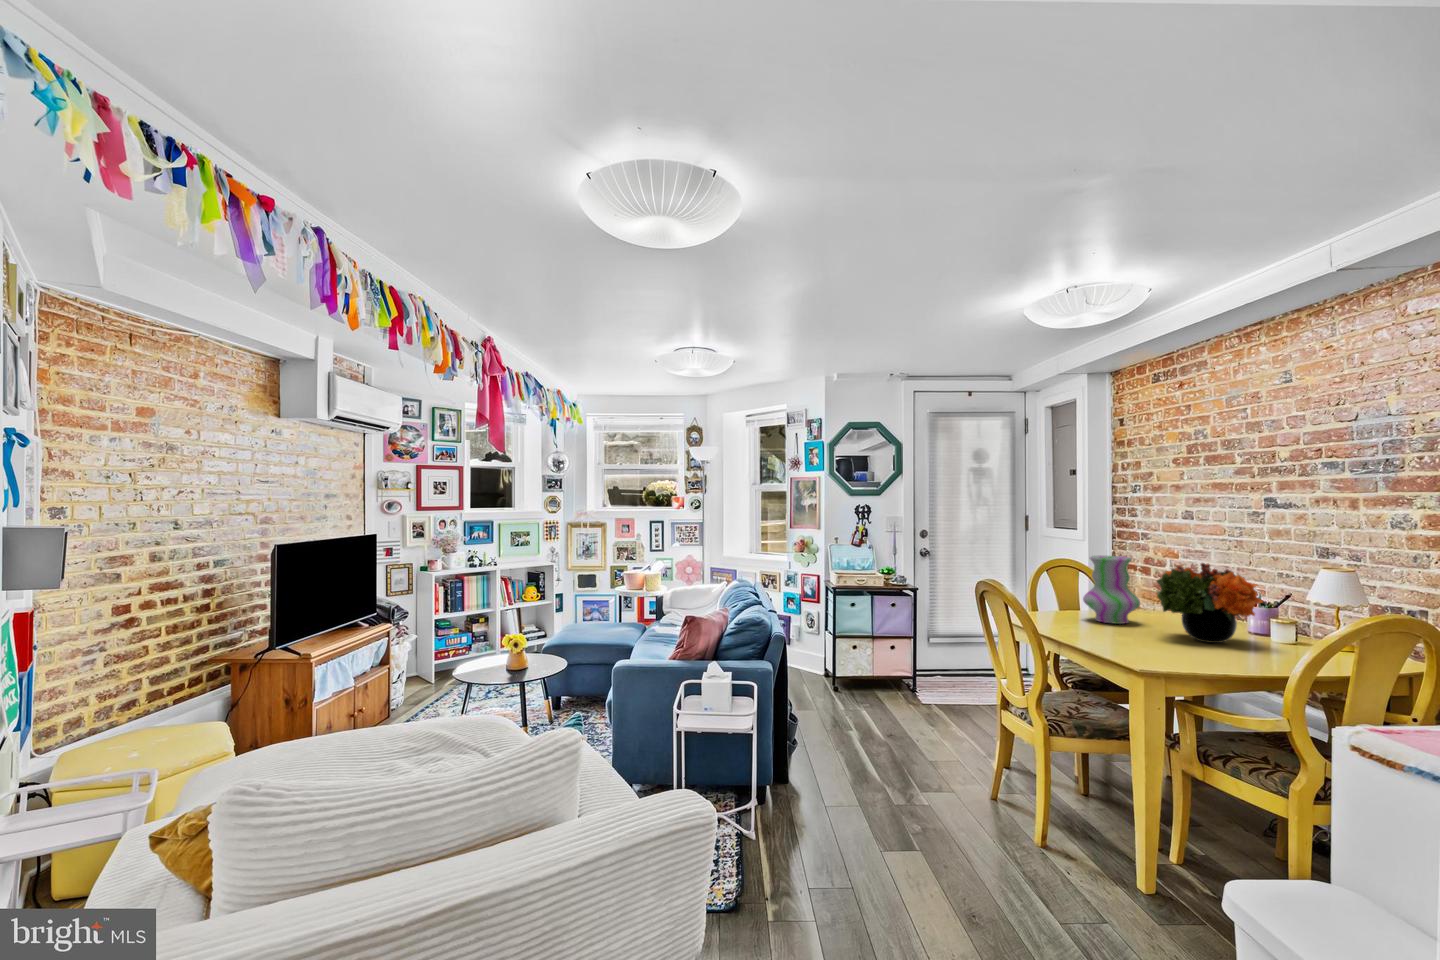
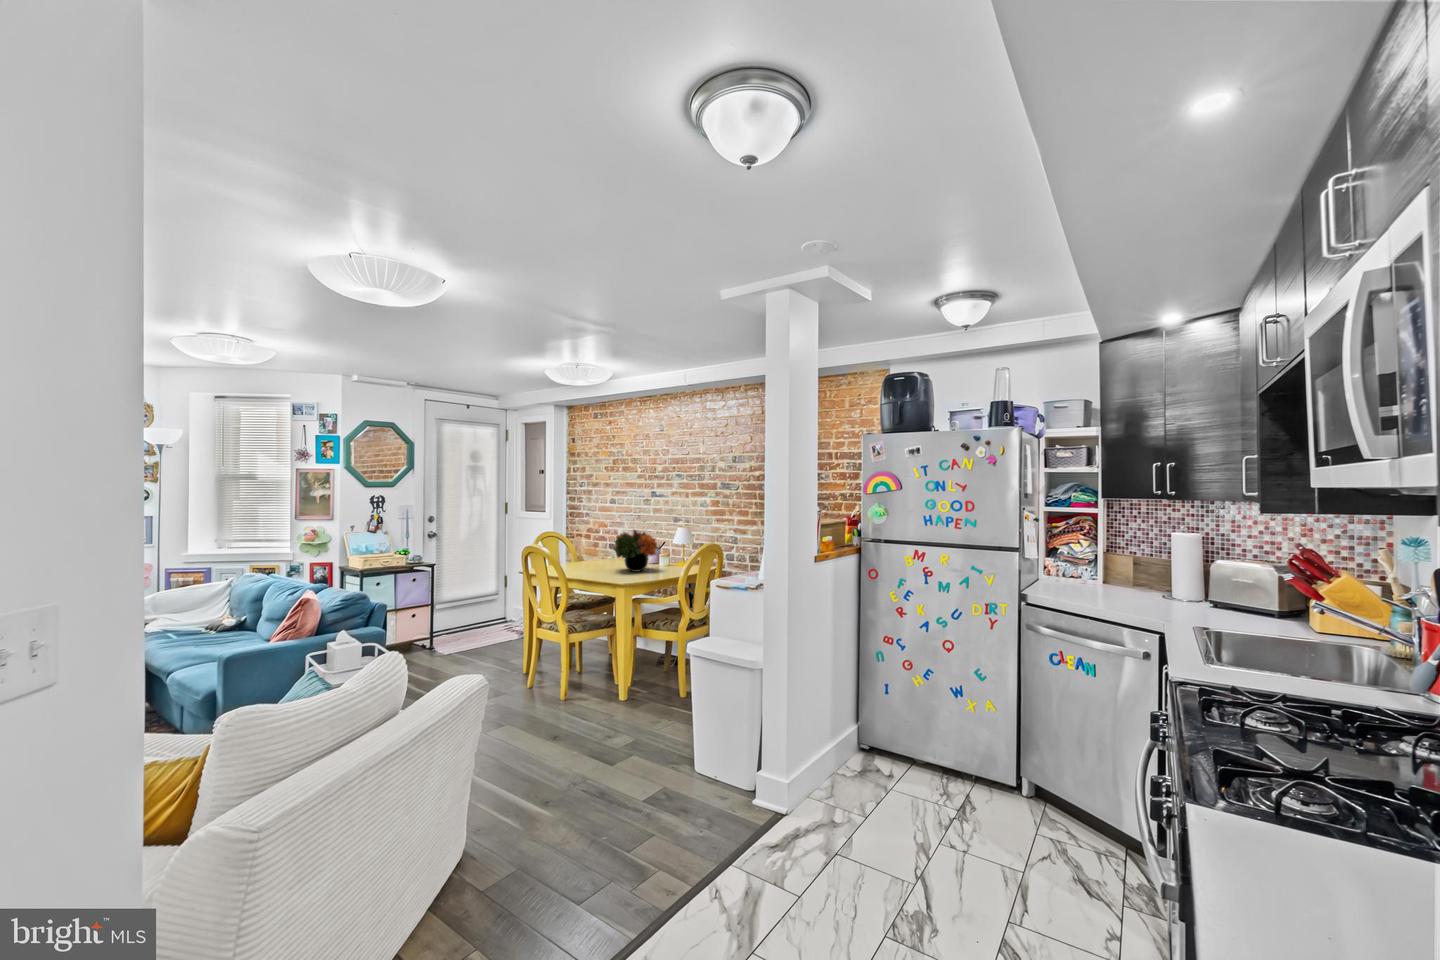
vase: present [1083,556,1140,624] -> none [570,528,601,569]

